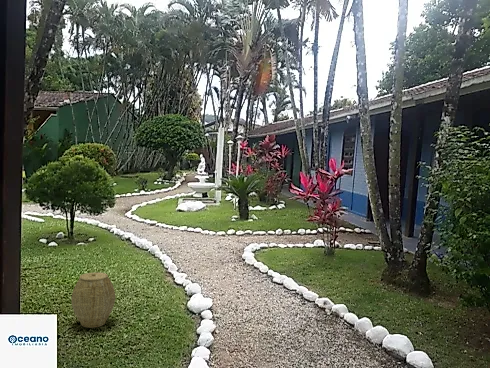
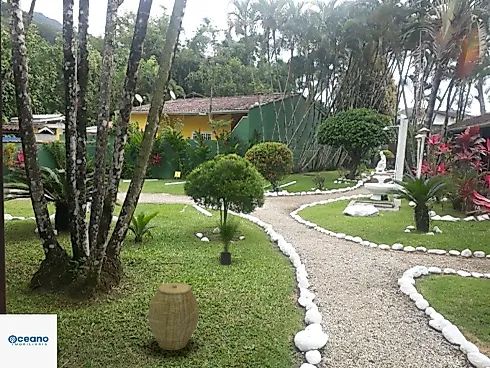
potted plant: none [80,214,112,262] -> present [216,215,239,265]

